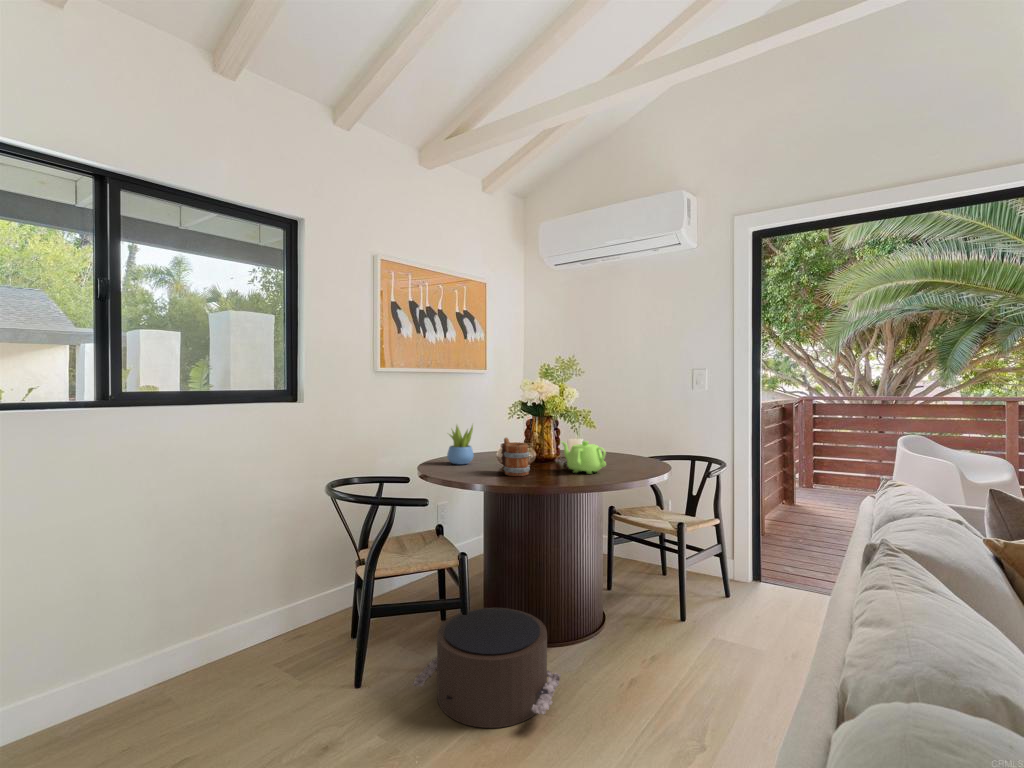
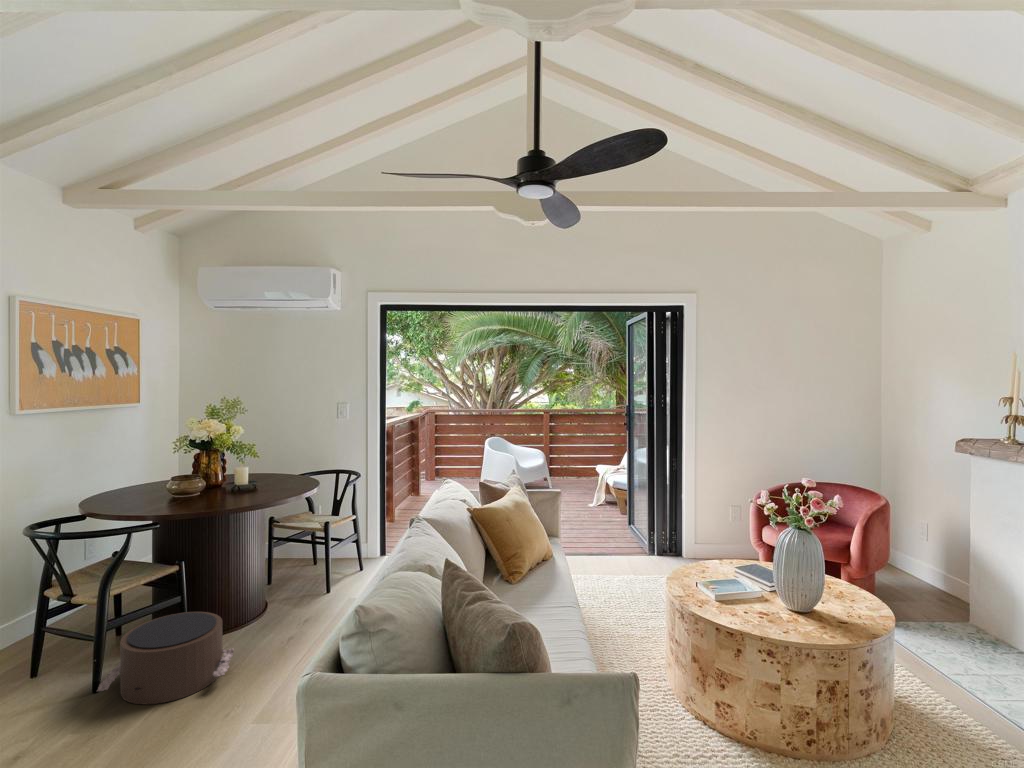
succulent plant: present [447,425,474,464] -> none [112,461,141,500]
mug: present [501,438,530,476] -> none [174,473,203,505]
teapot: present [561,441,606,474] -> none [228,470,269,495]

